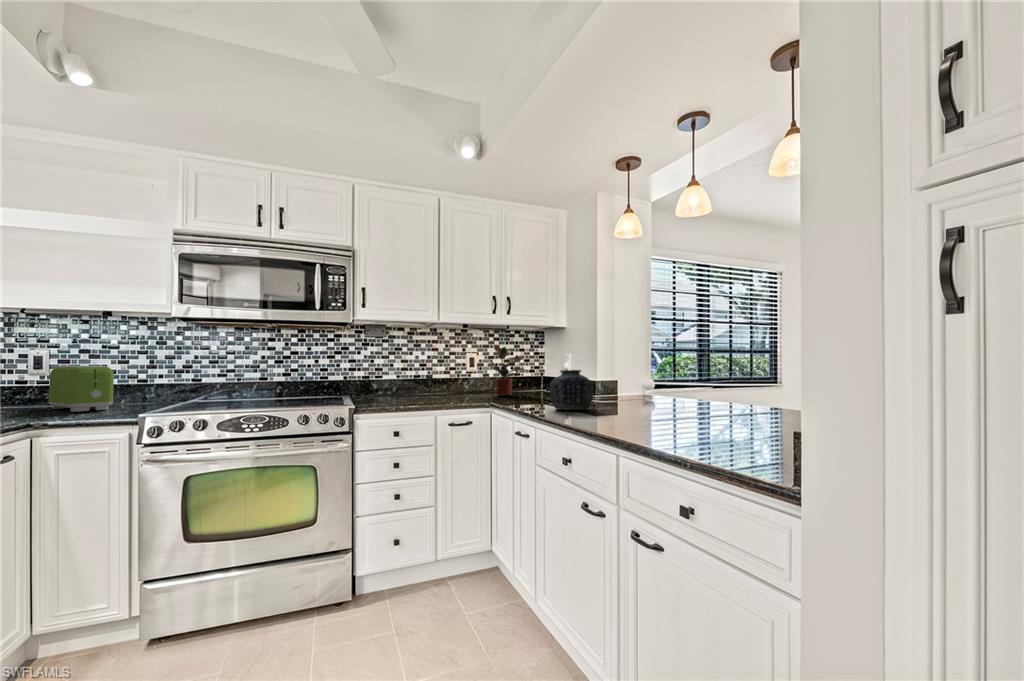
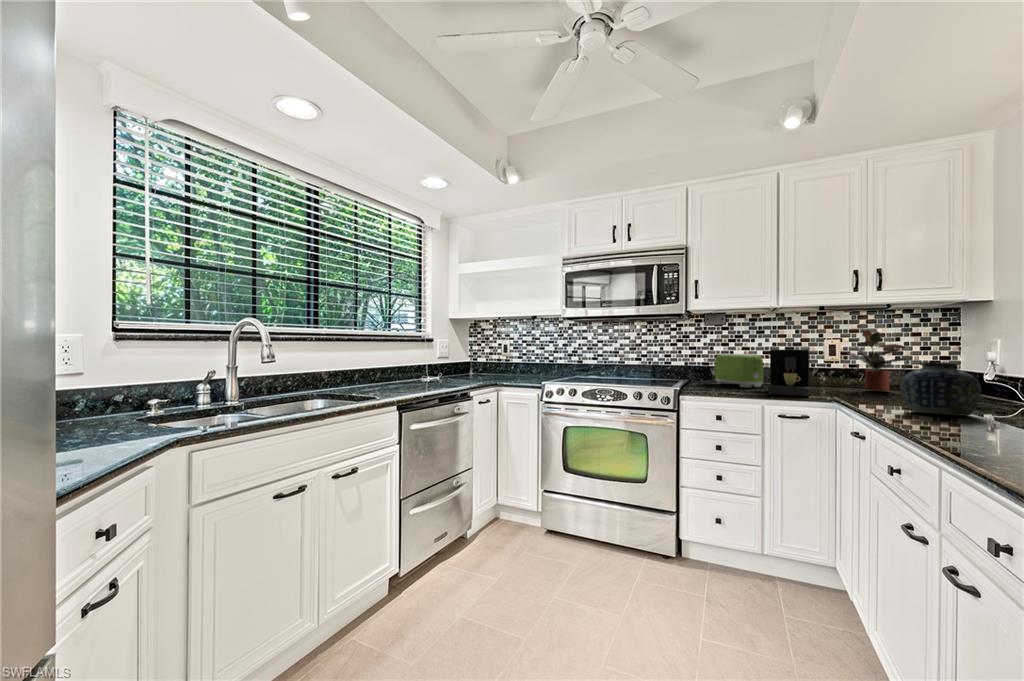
coffee maker: none [434,362,473,405] -> present [768,350,809,396]
toaster: present [49,366,114,412] -> present [715,354,763,387]

